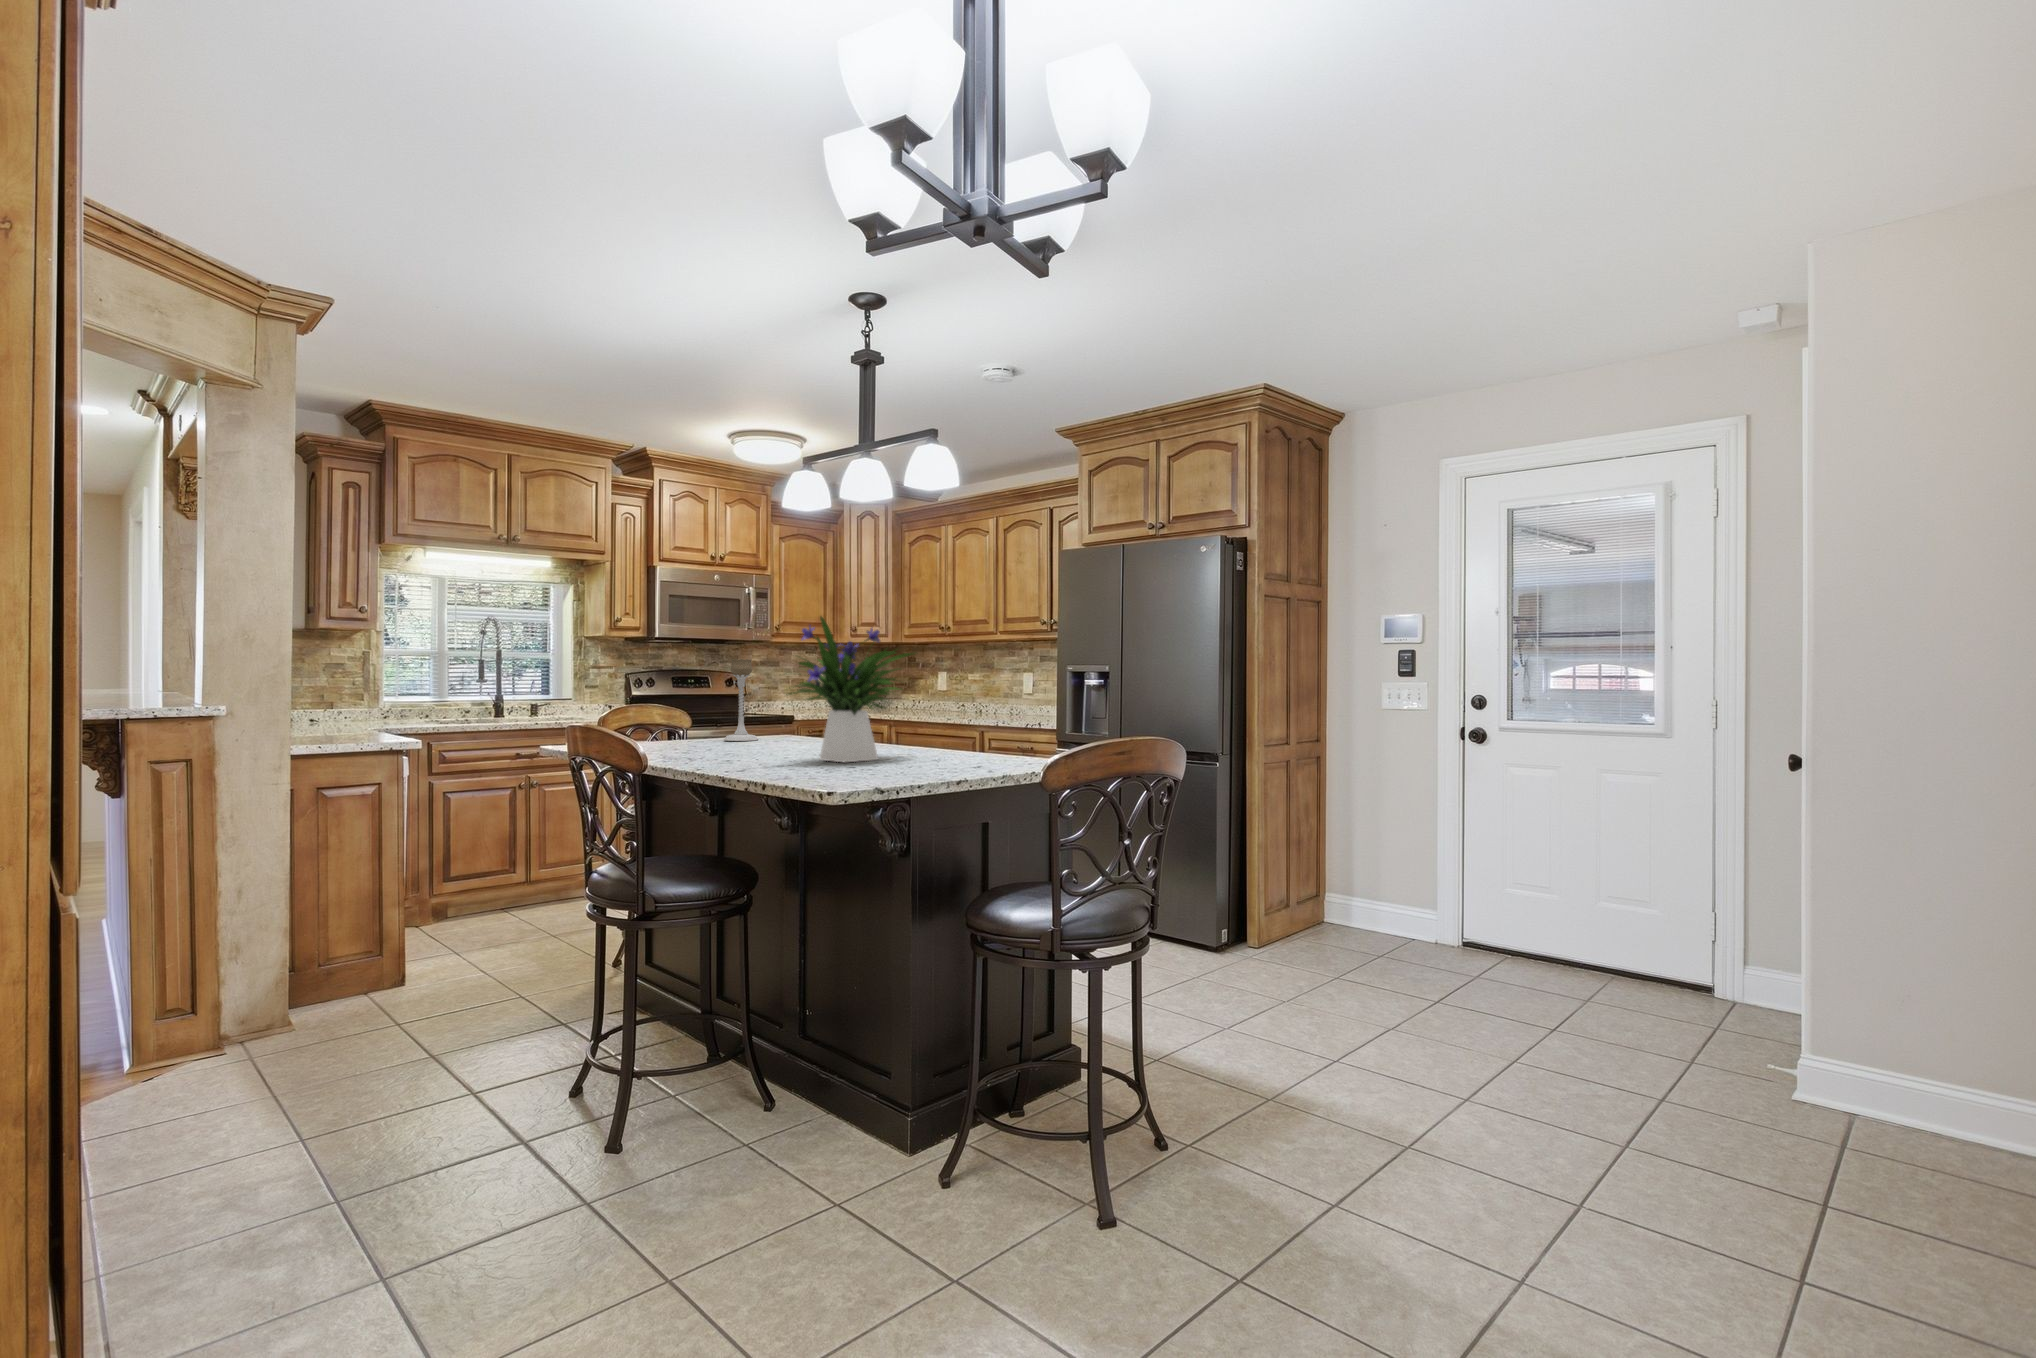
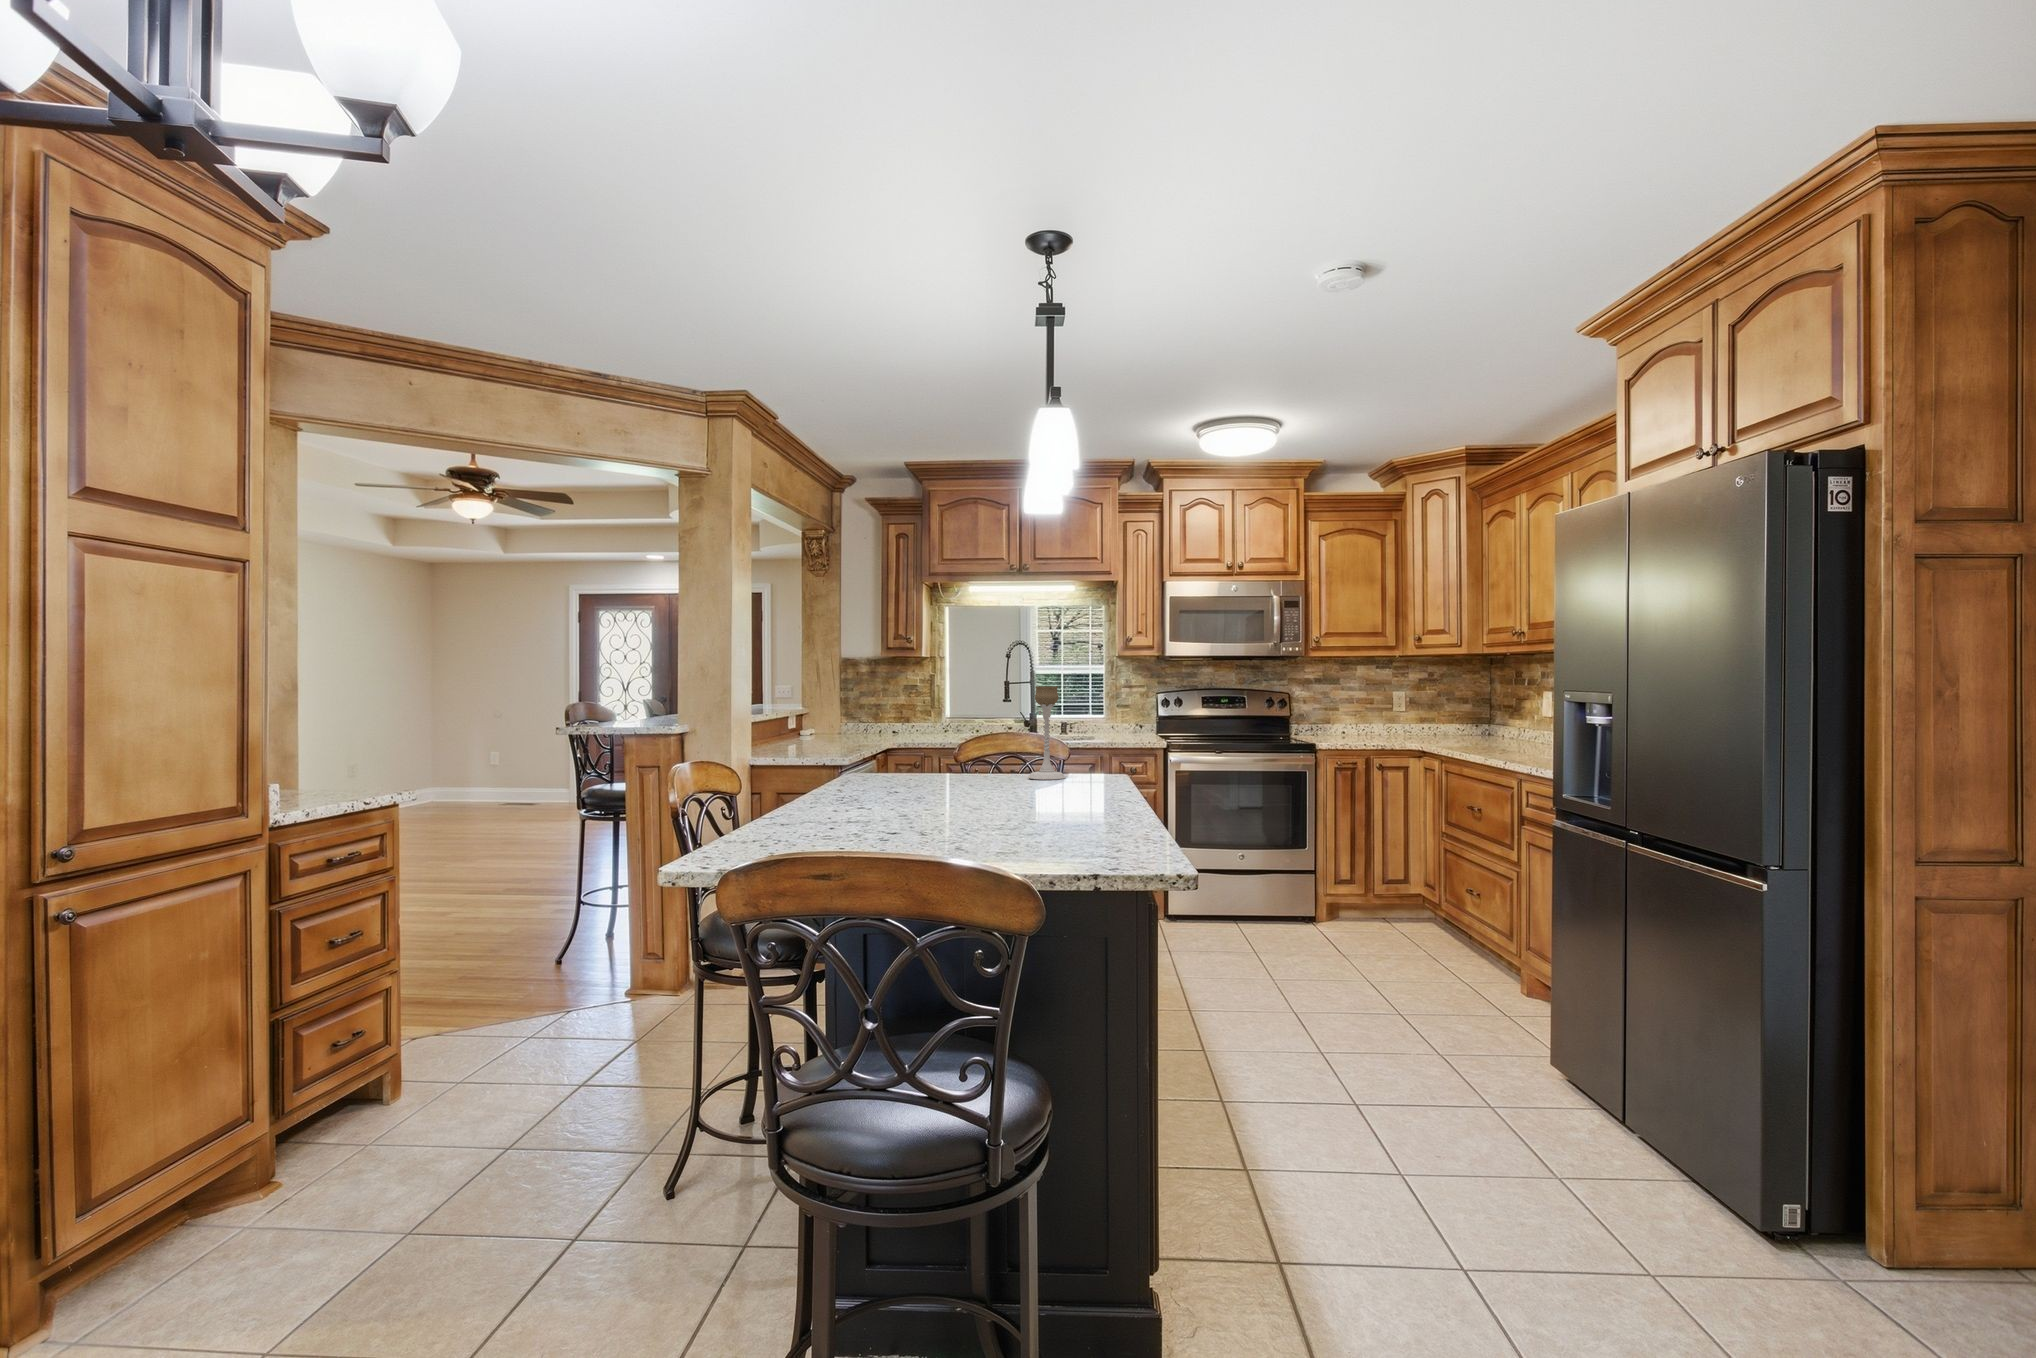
flower arrangement: present [793,617,914,762] -> none [852,642,1018,824]

